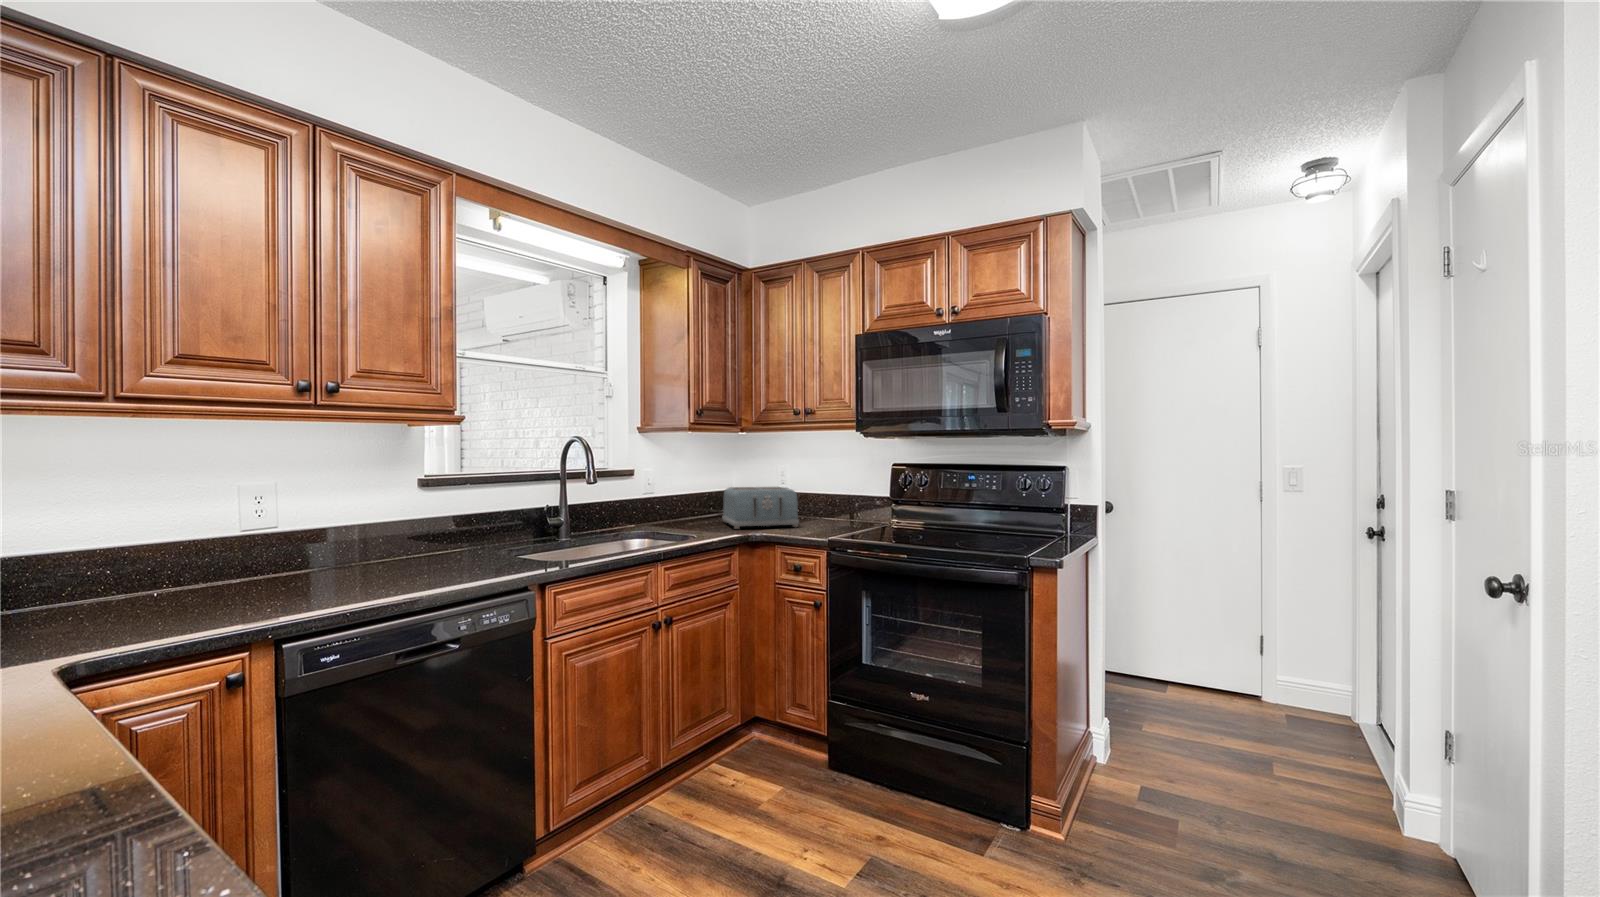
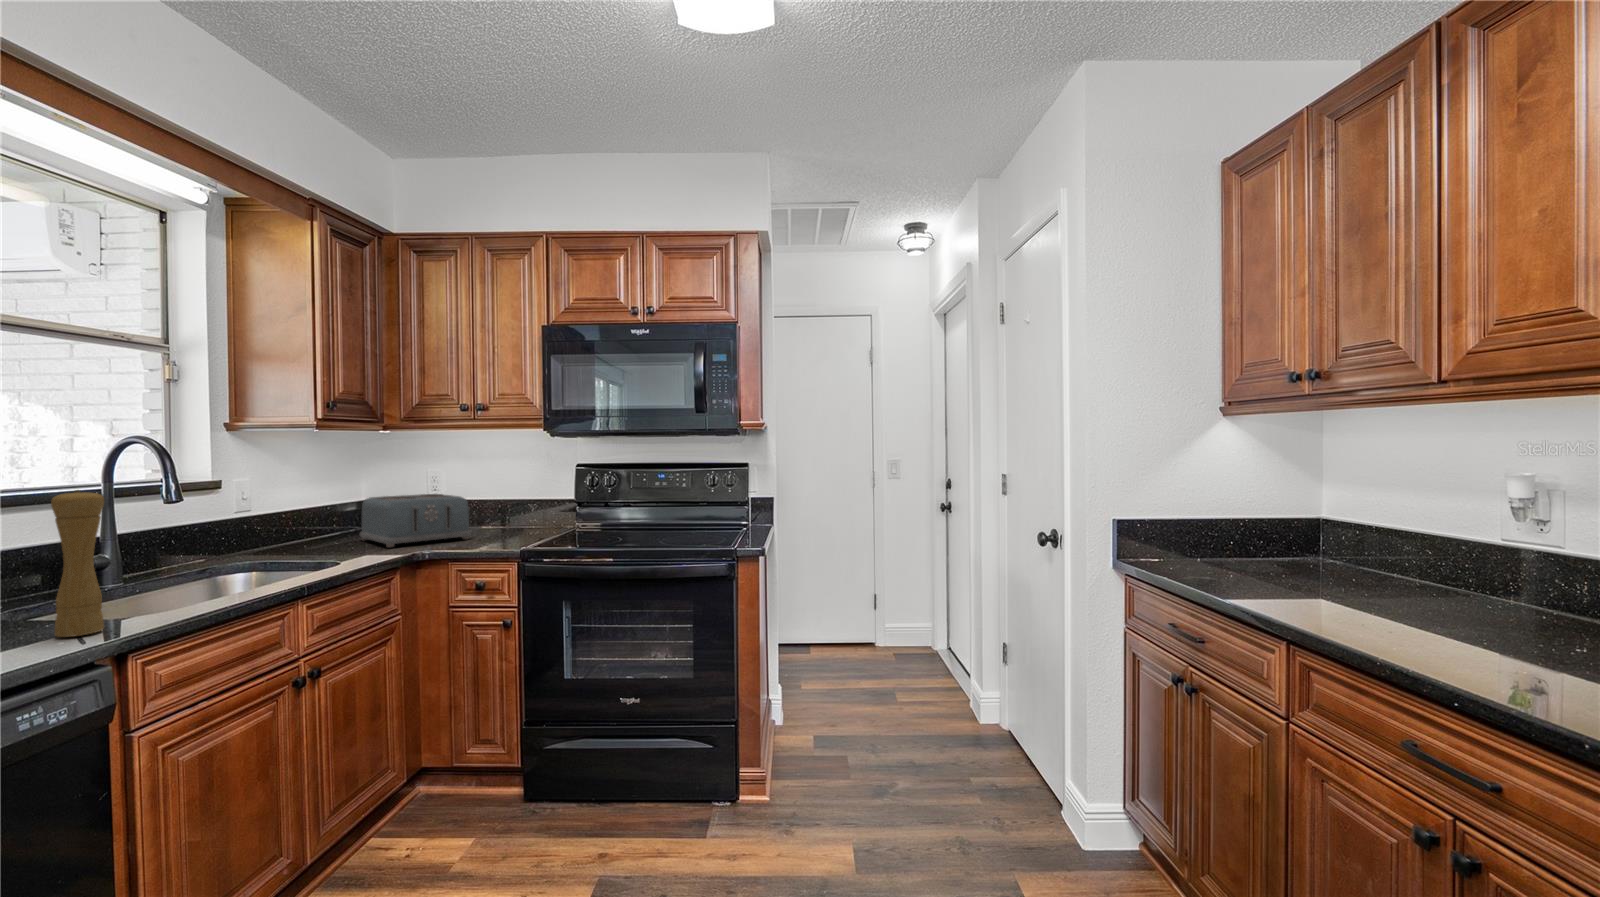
pepper mill: none [512,471,538,569] -> present [51,490,104,637]

